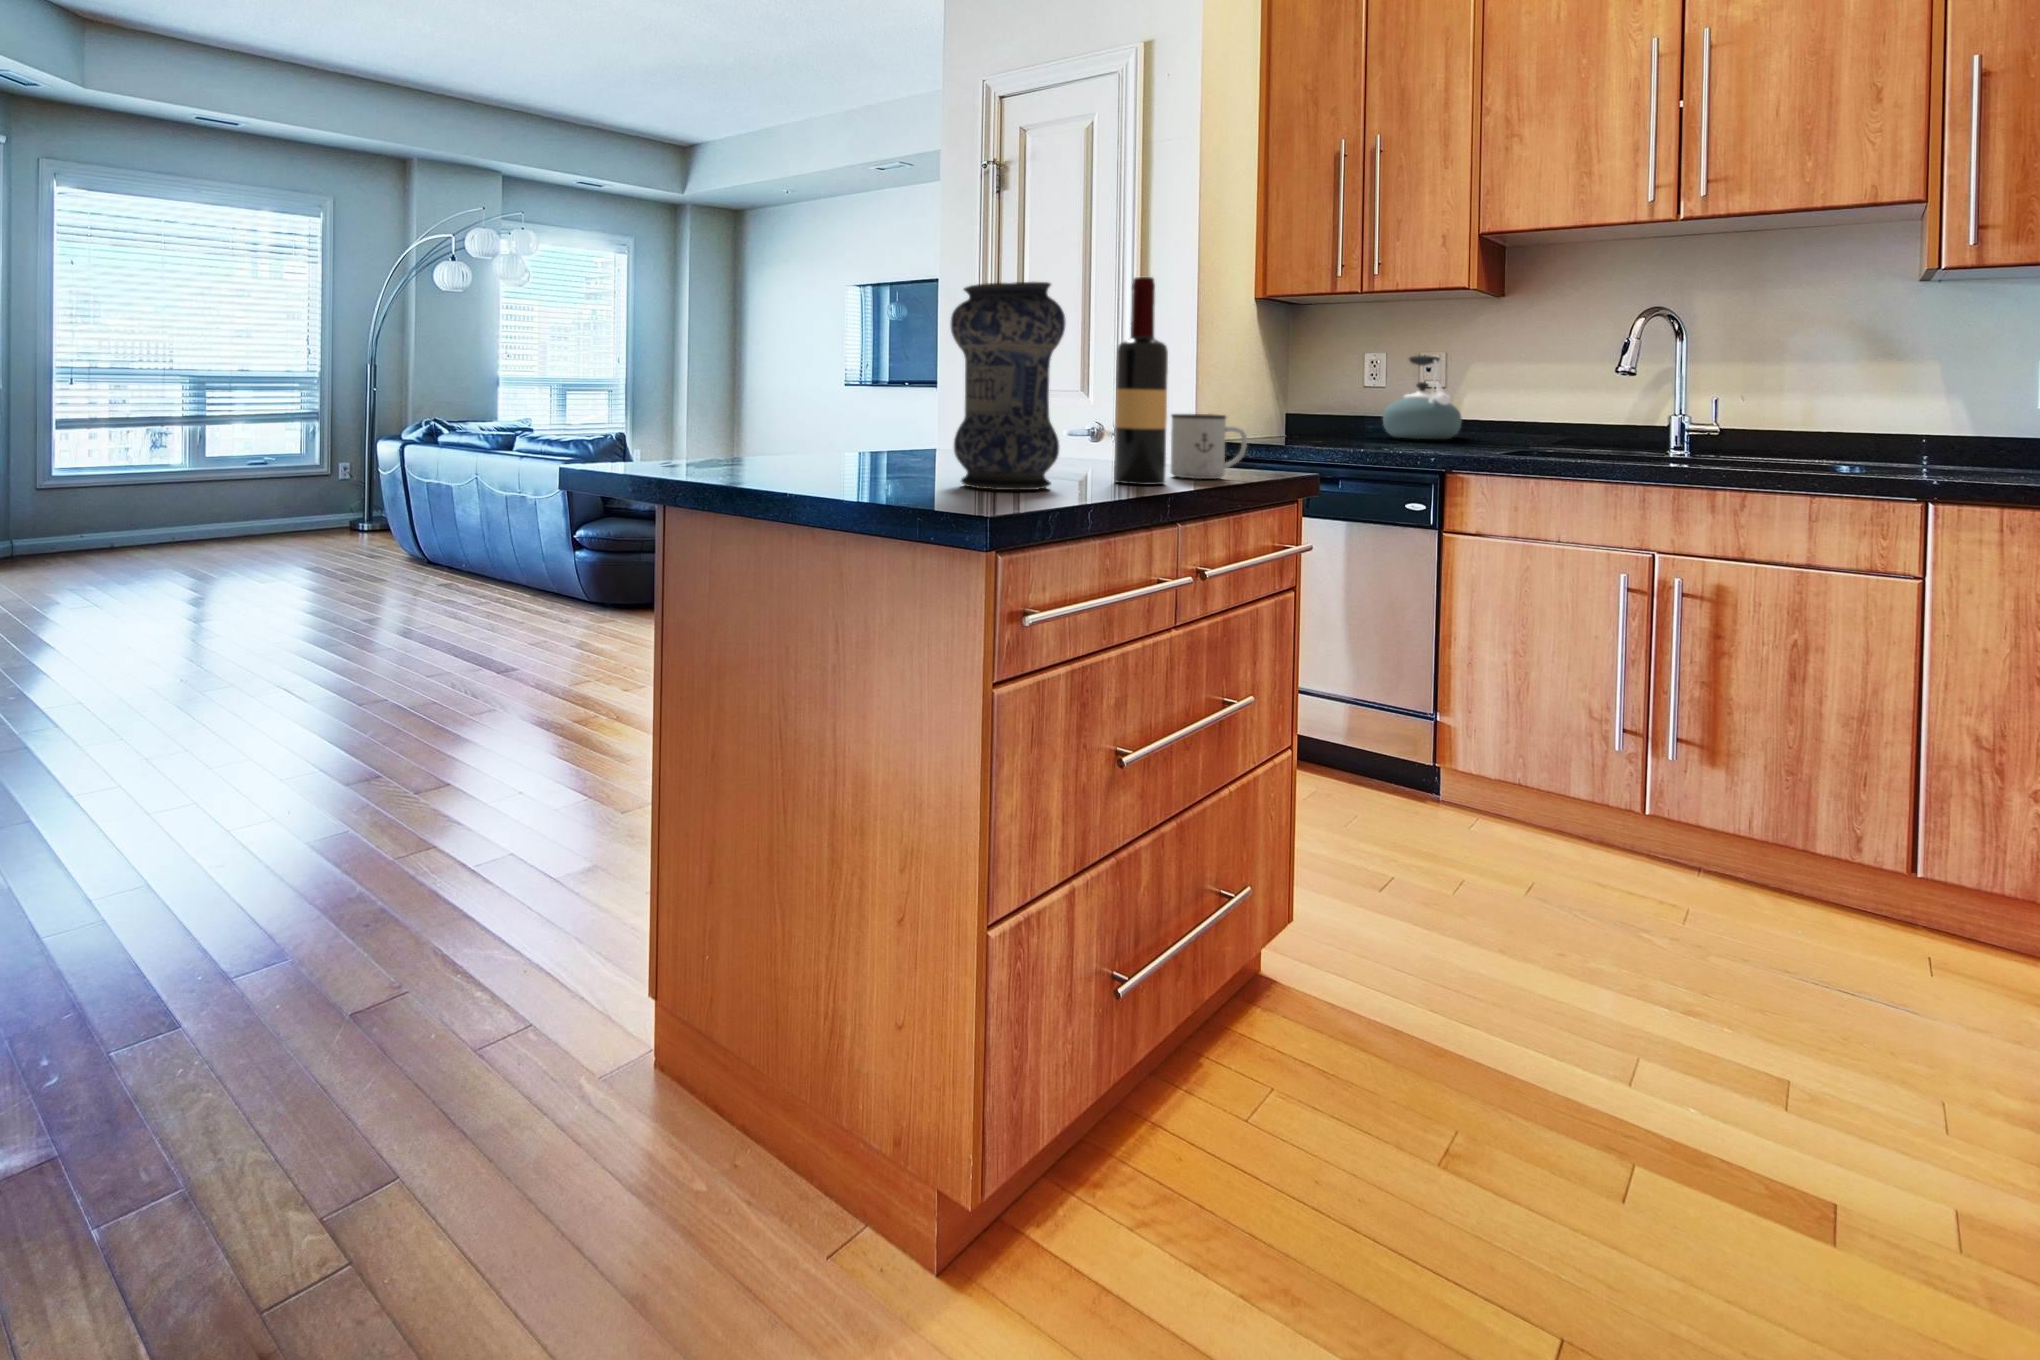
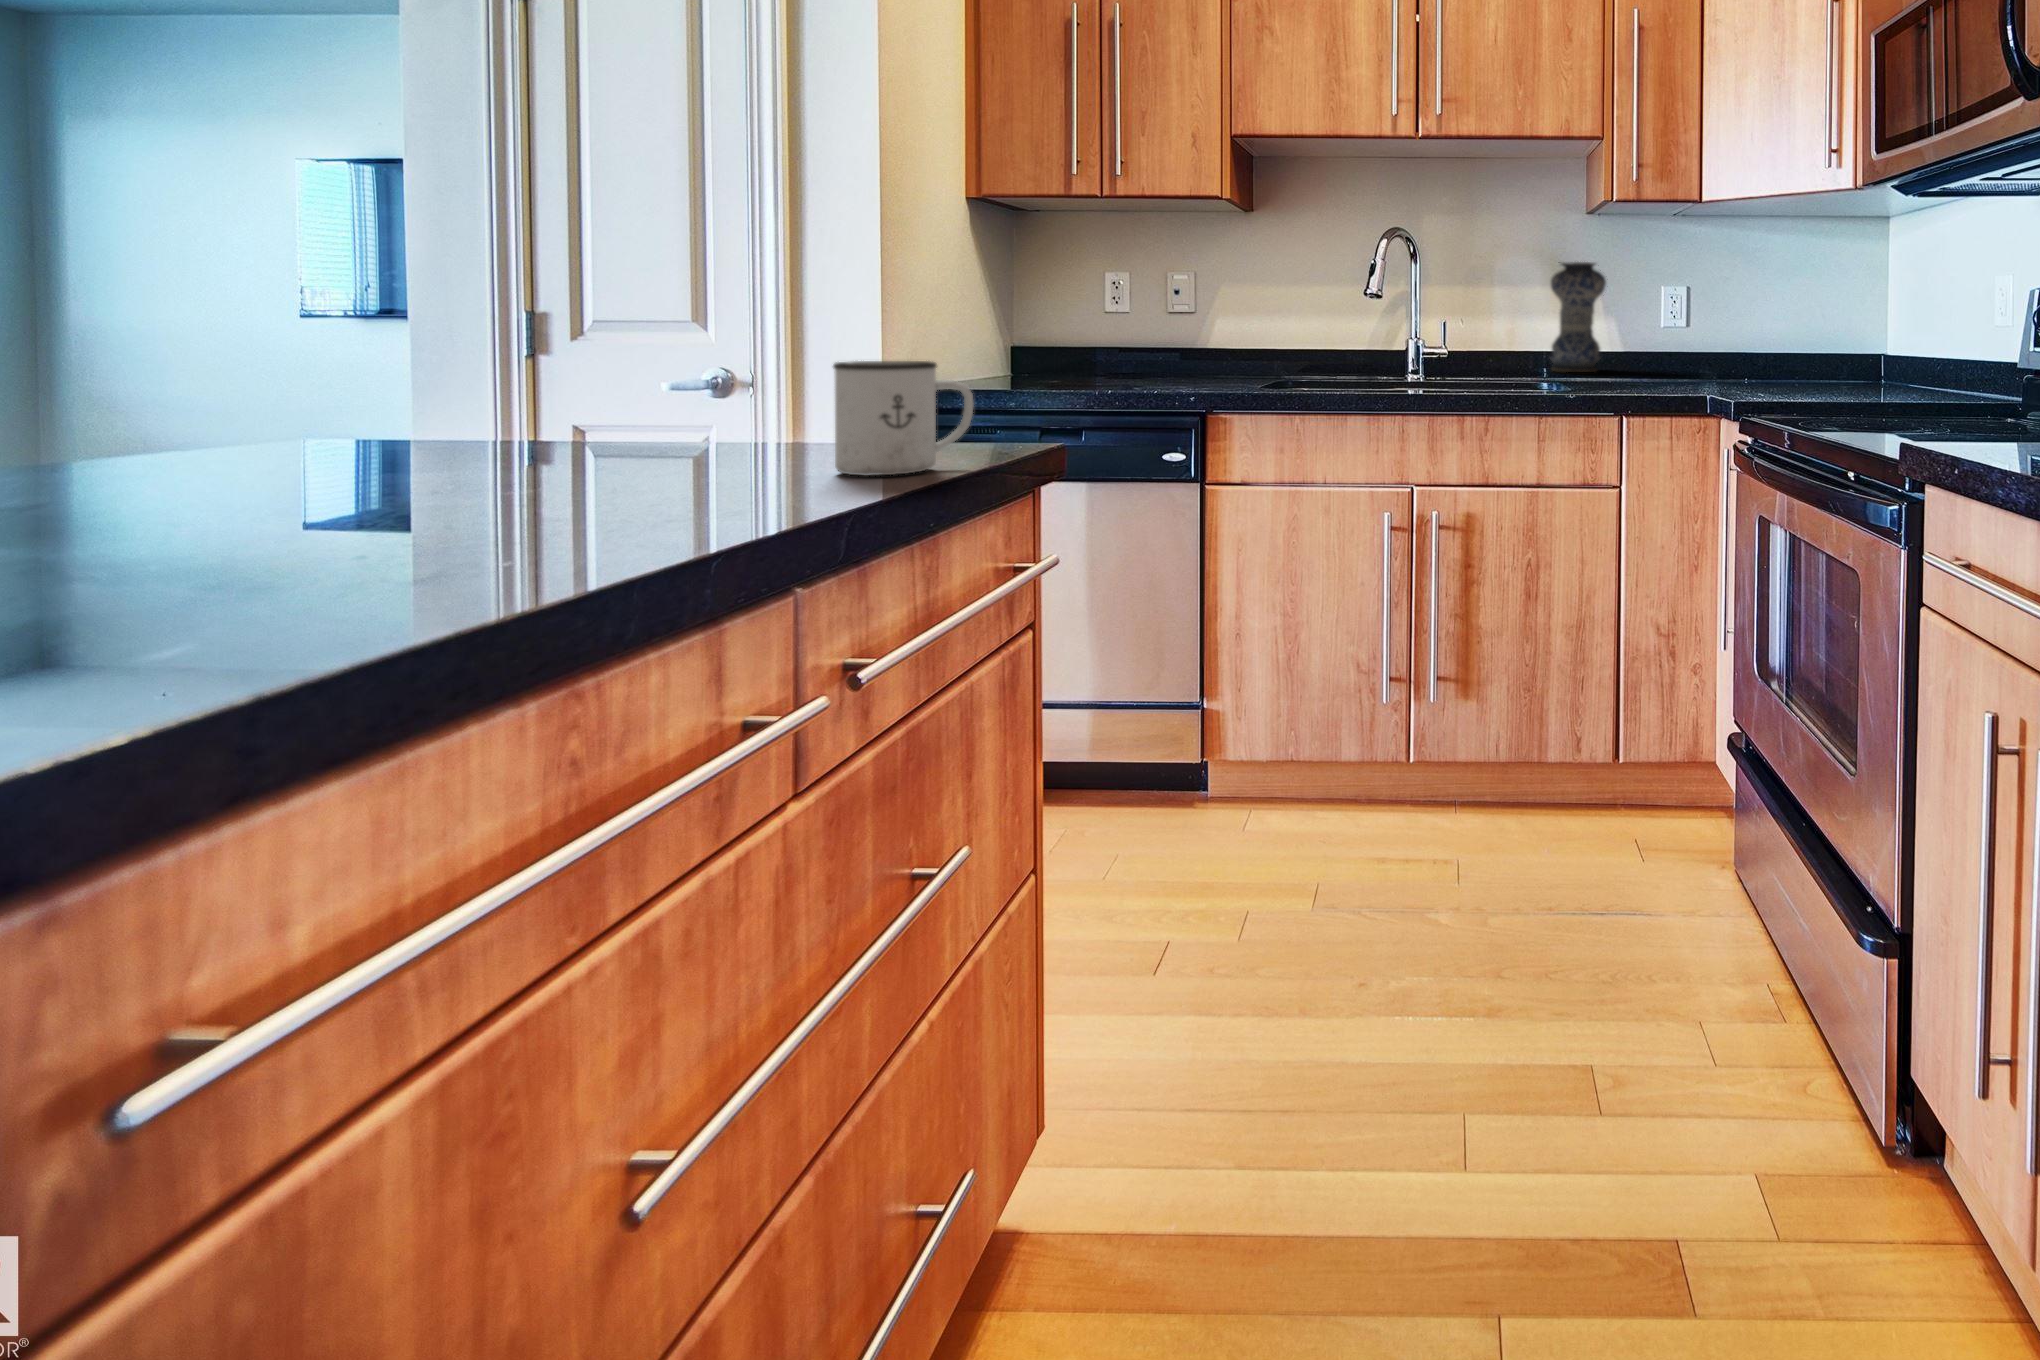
wine bottle: present [1114,277,1168,485] -> none [707,101,821,506]
vase: present [951,282,1065,490] -> present [1550,262,1606,372]
kettle: present [1383,355,1462,439] -> none [1125,276,1211,373]

